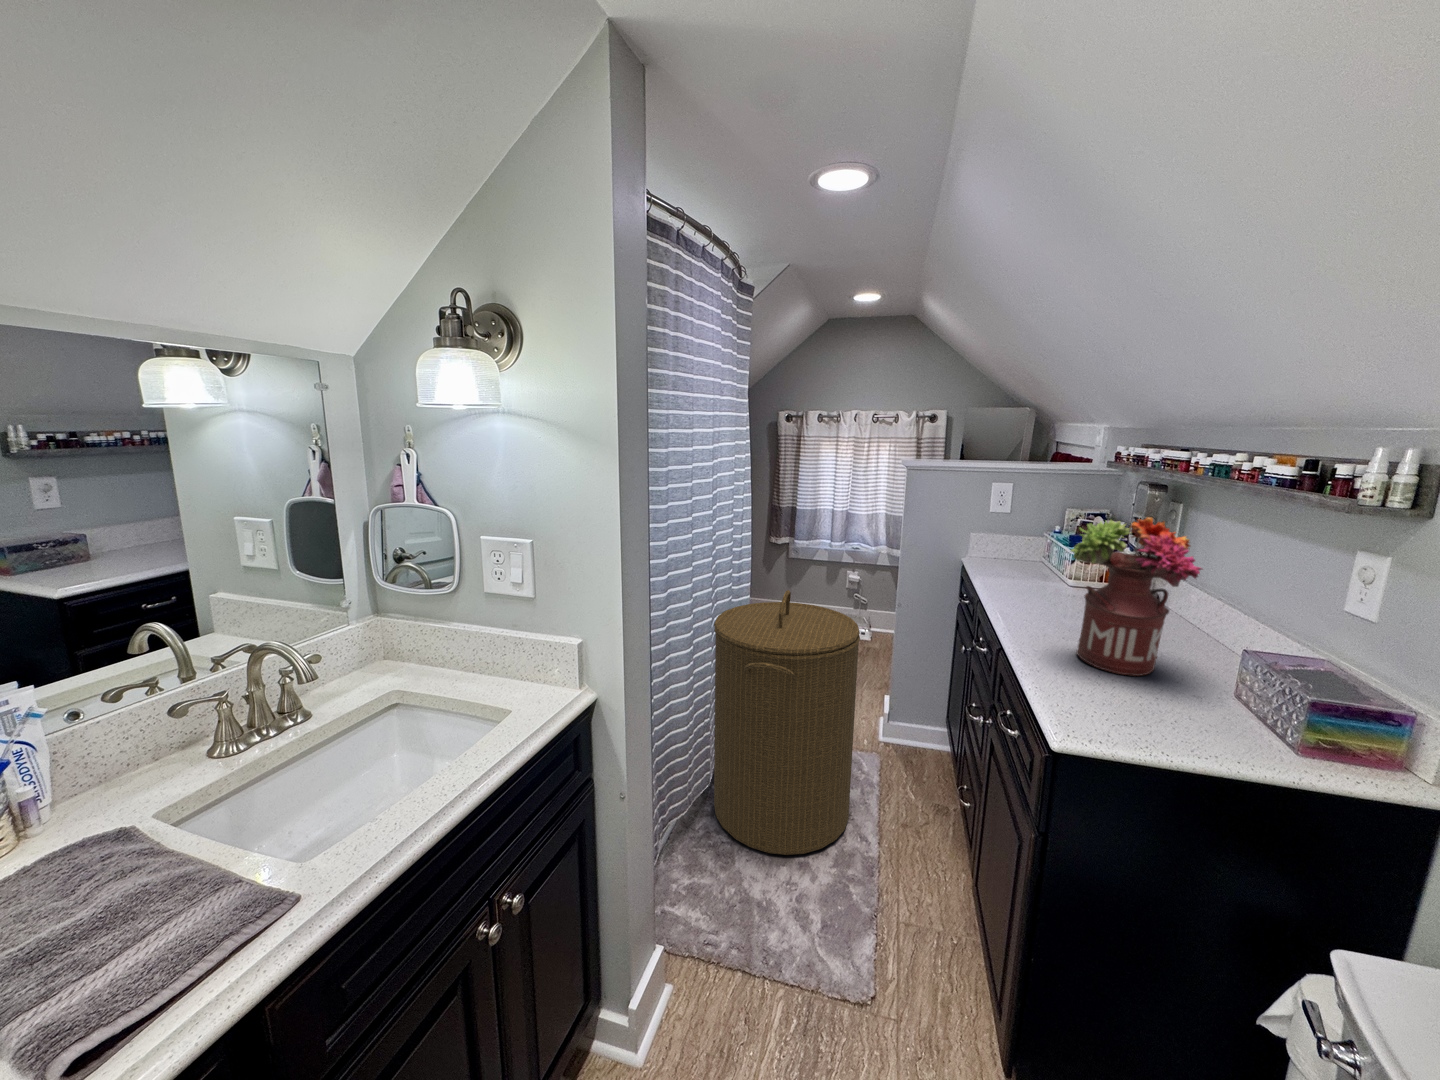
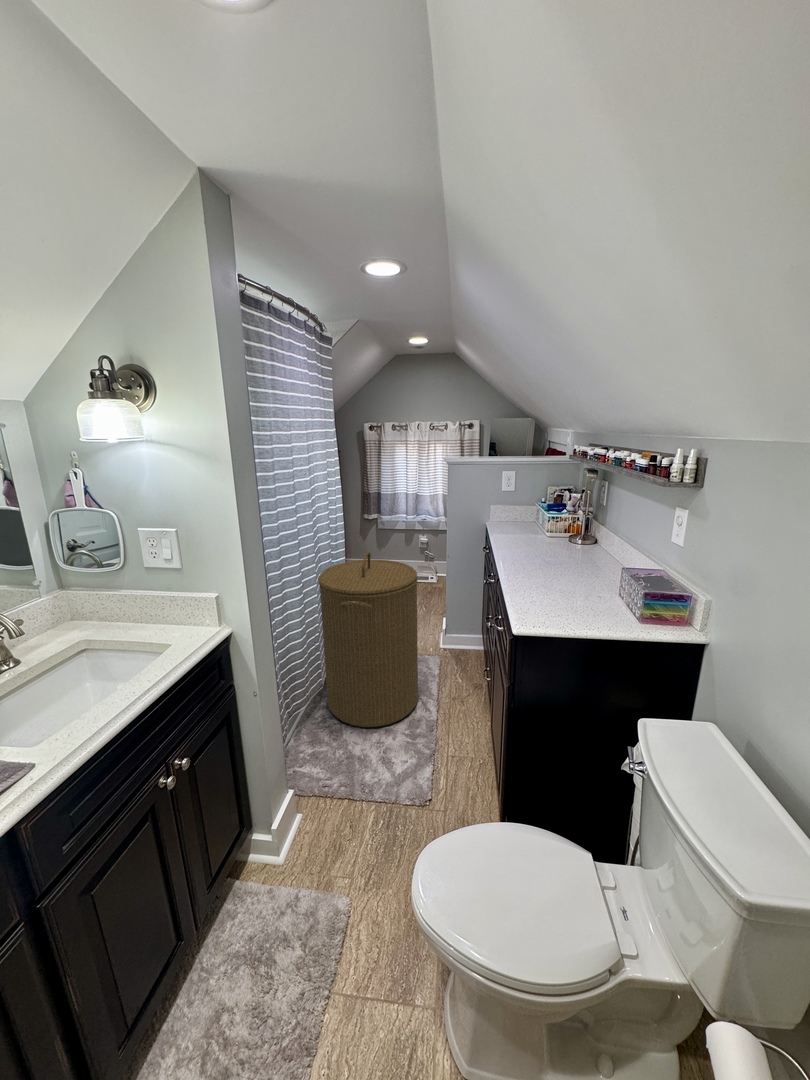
flower arrangement: present [1071,517,1202,676] -> none [530,492,599,588]

